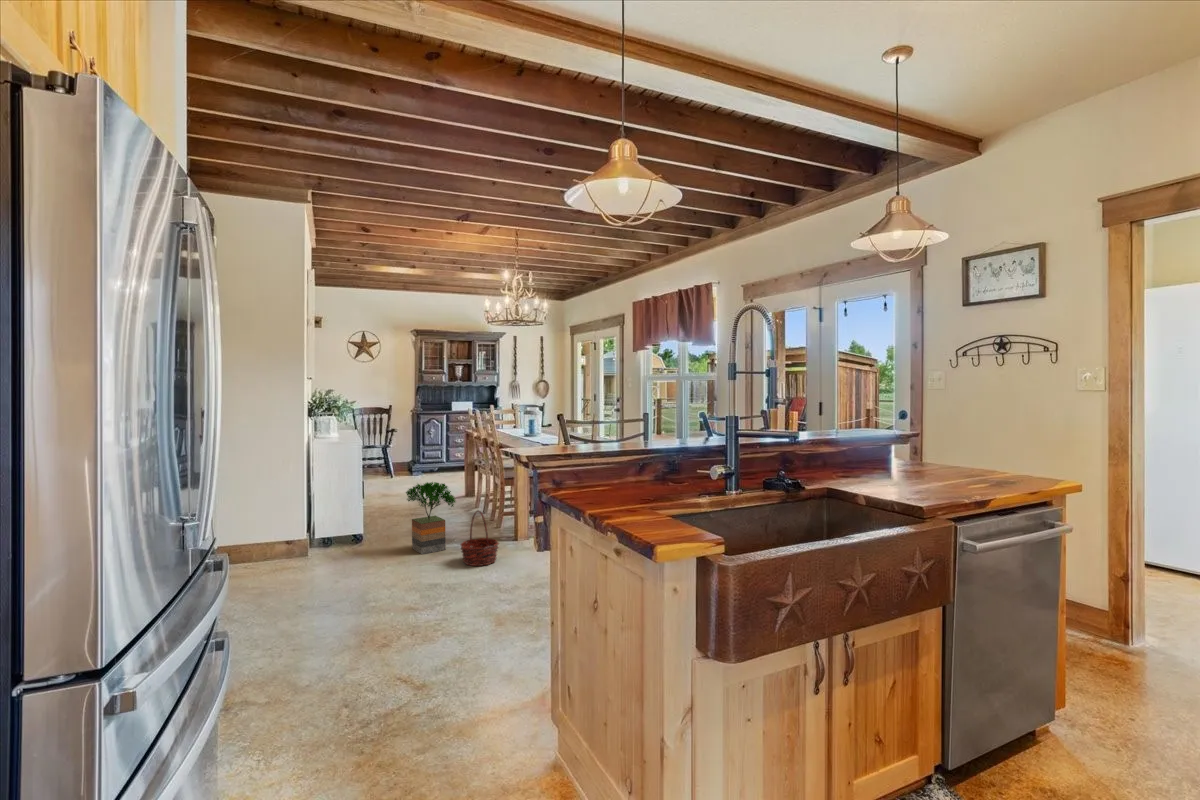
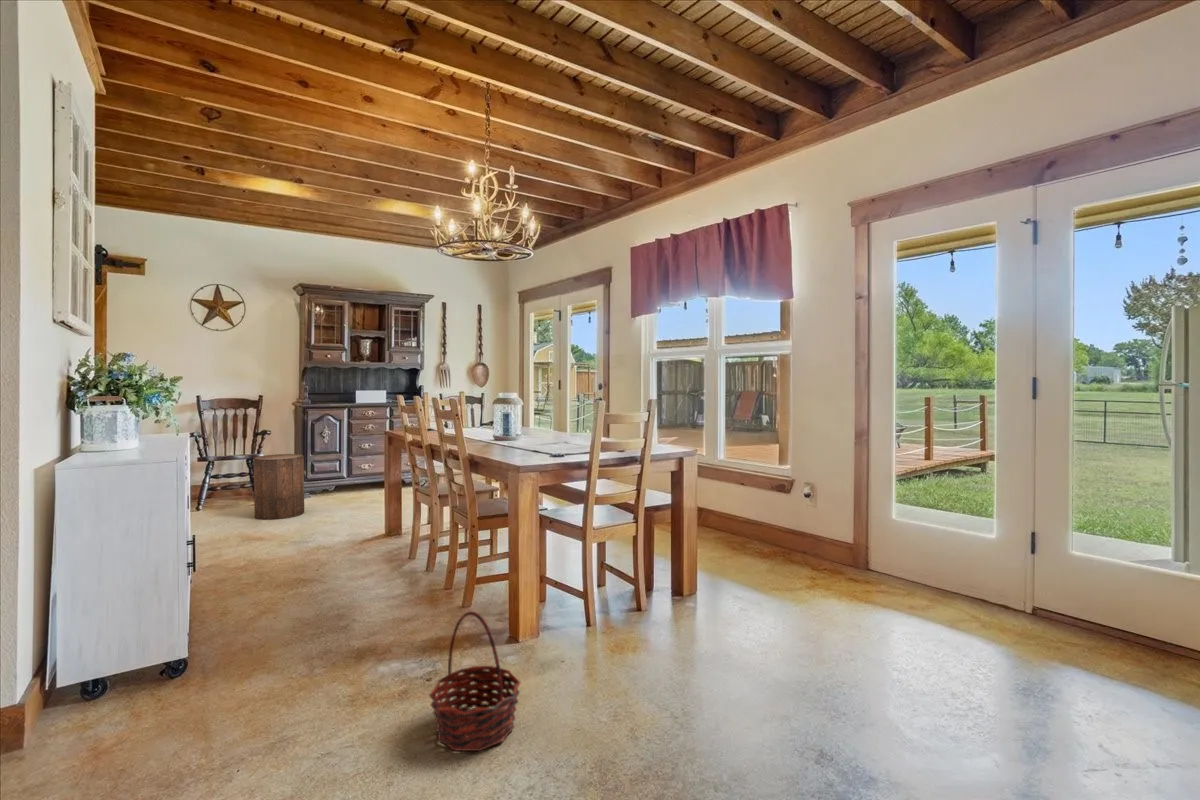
stool: none [387,445,417,486] -> present [254,454,304,520]
potted tree: present [406,482,455,554] -> none [285,537,409,713]

